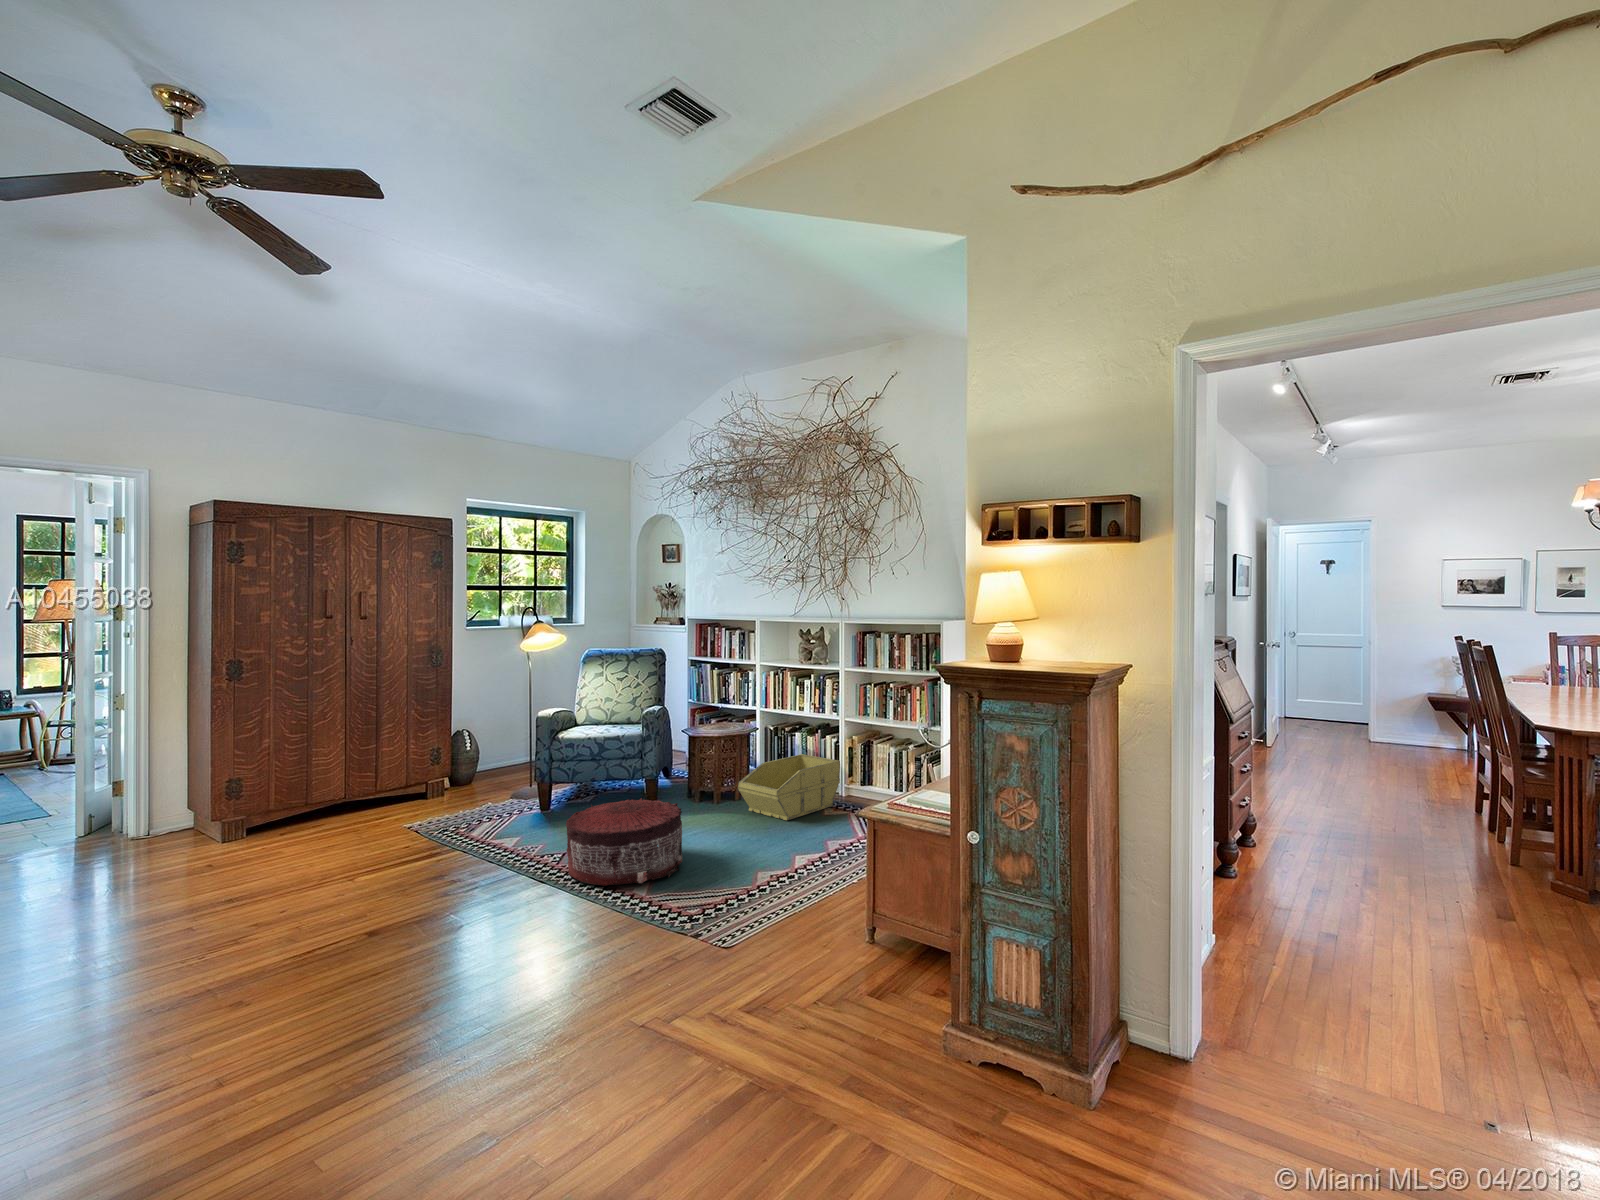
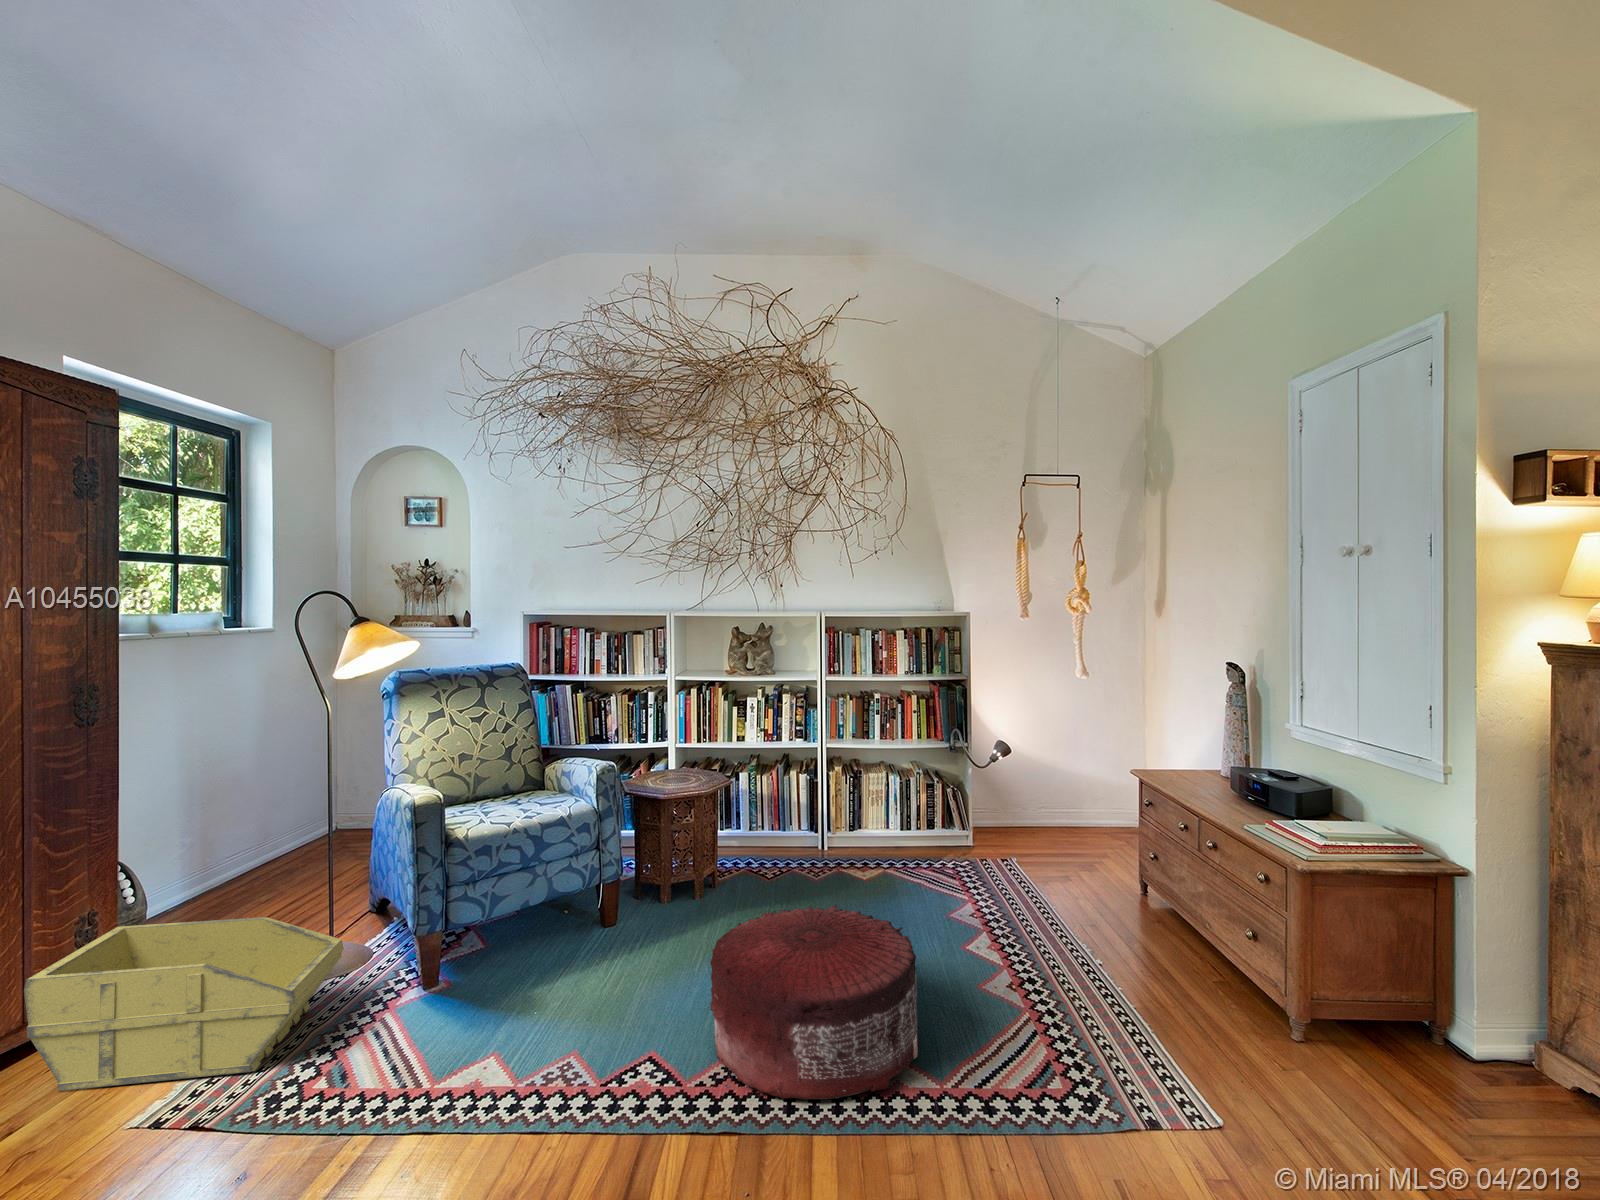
storage bin: present [738,754,840,820] -> present [24,917,344,1091]

